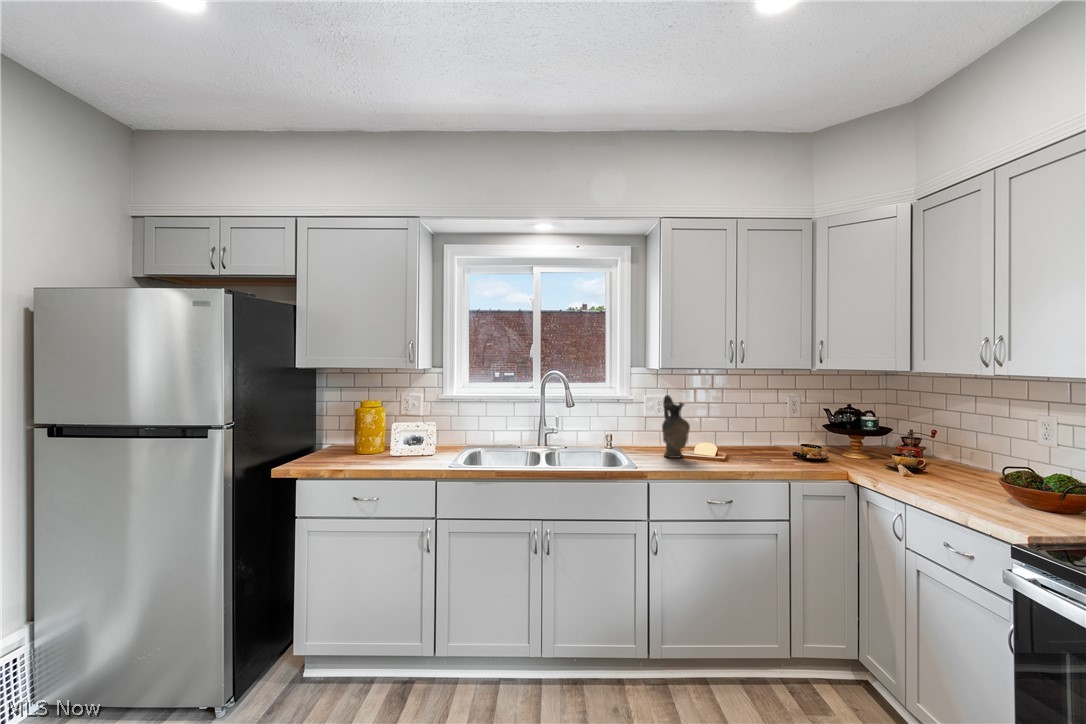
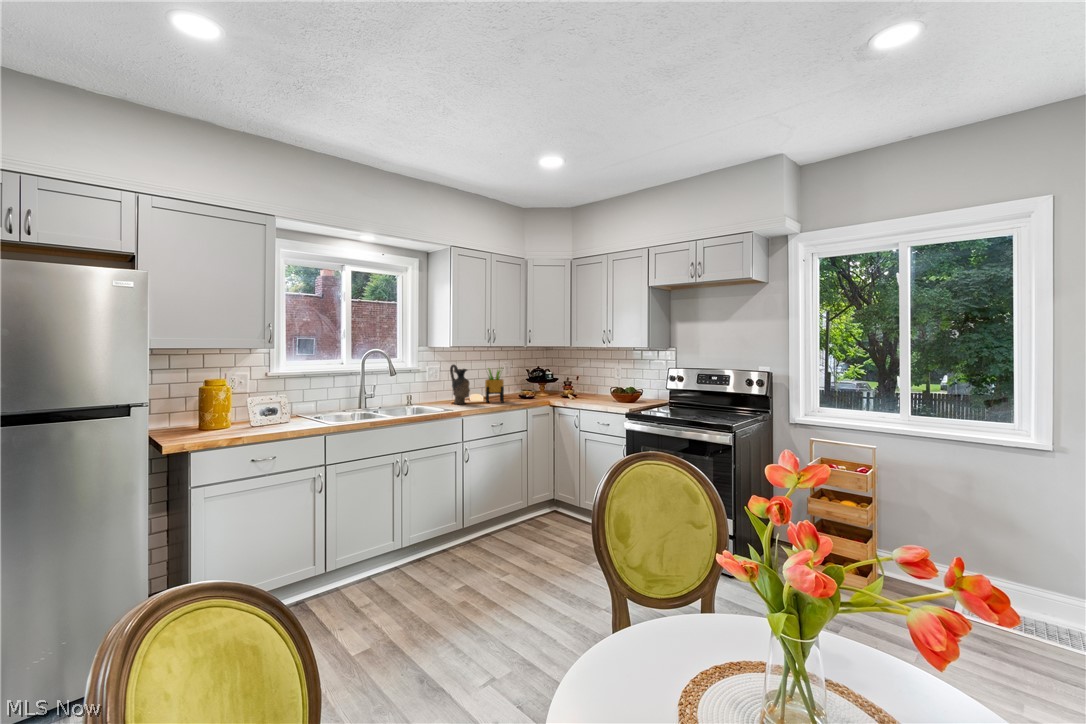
potted plant: none [715,396,752,465] -> present [485,368,504,403]

